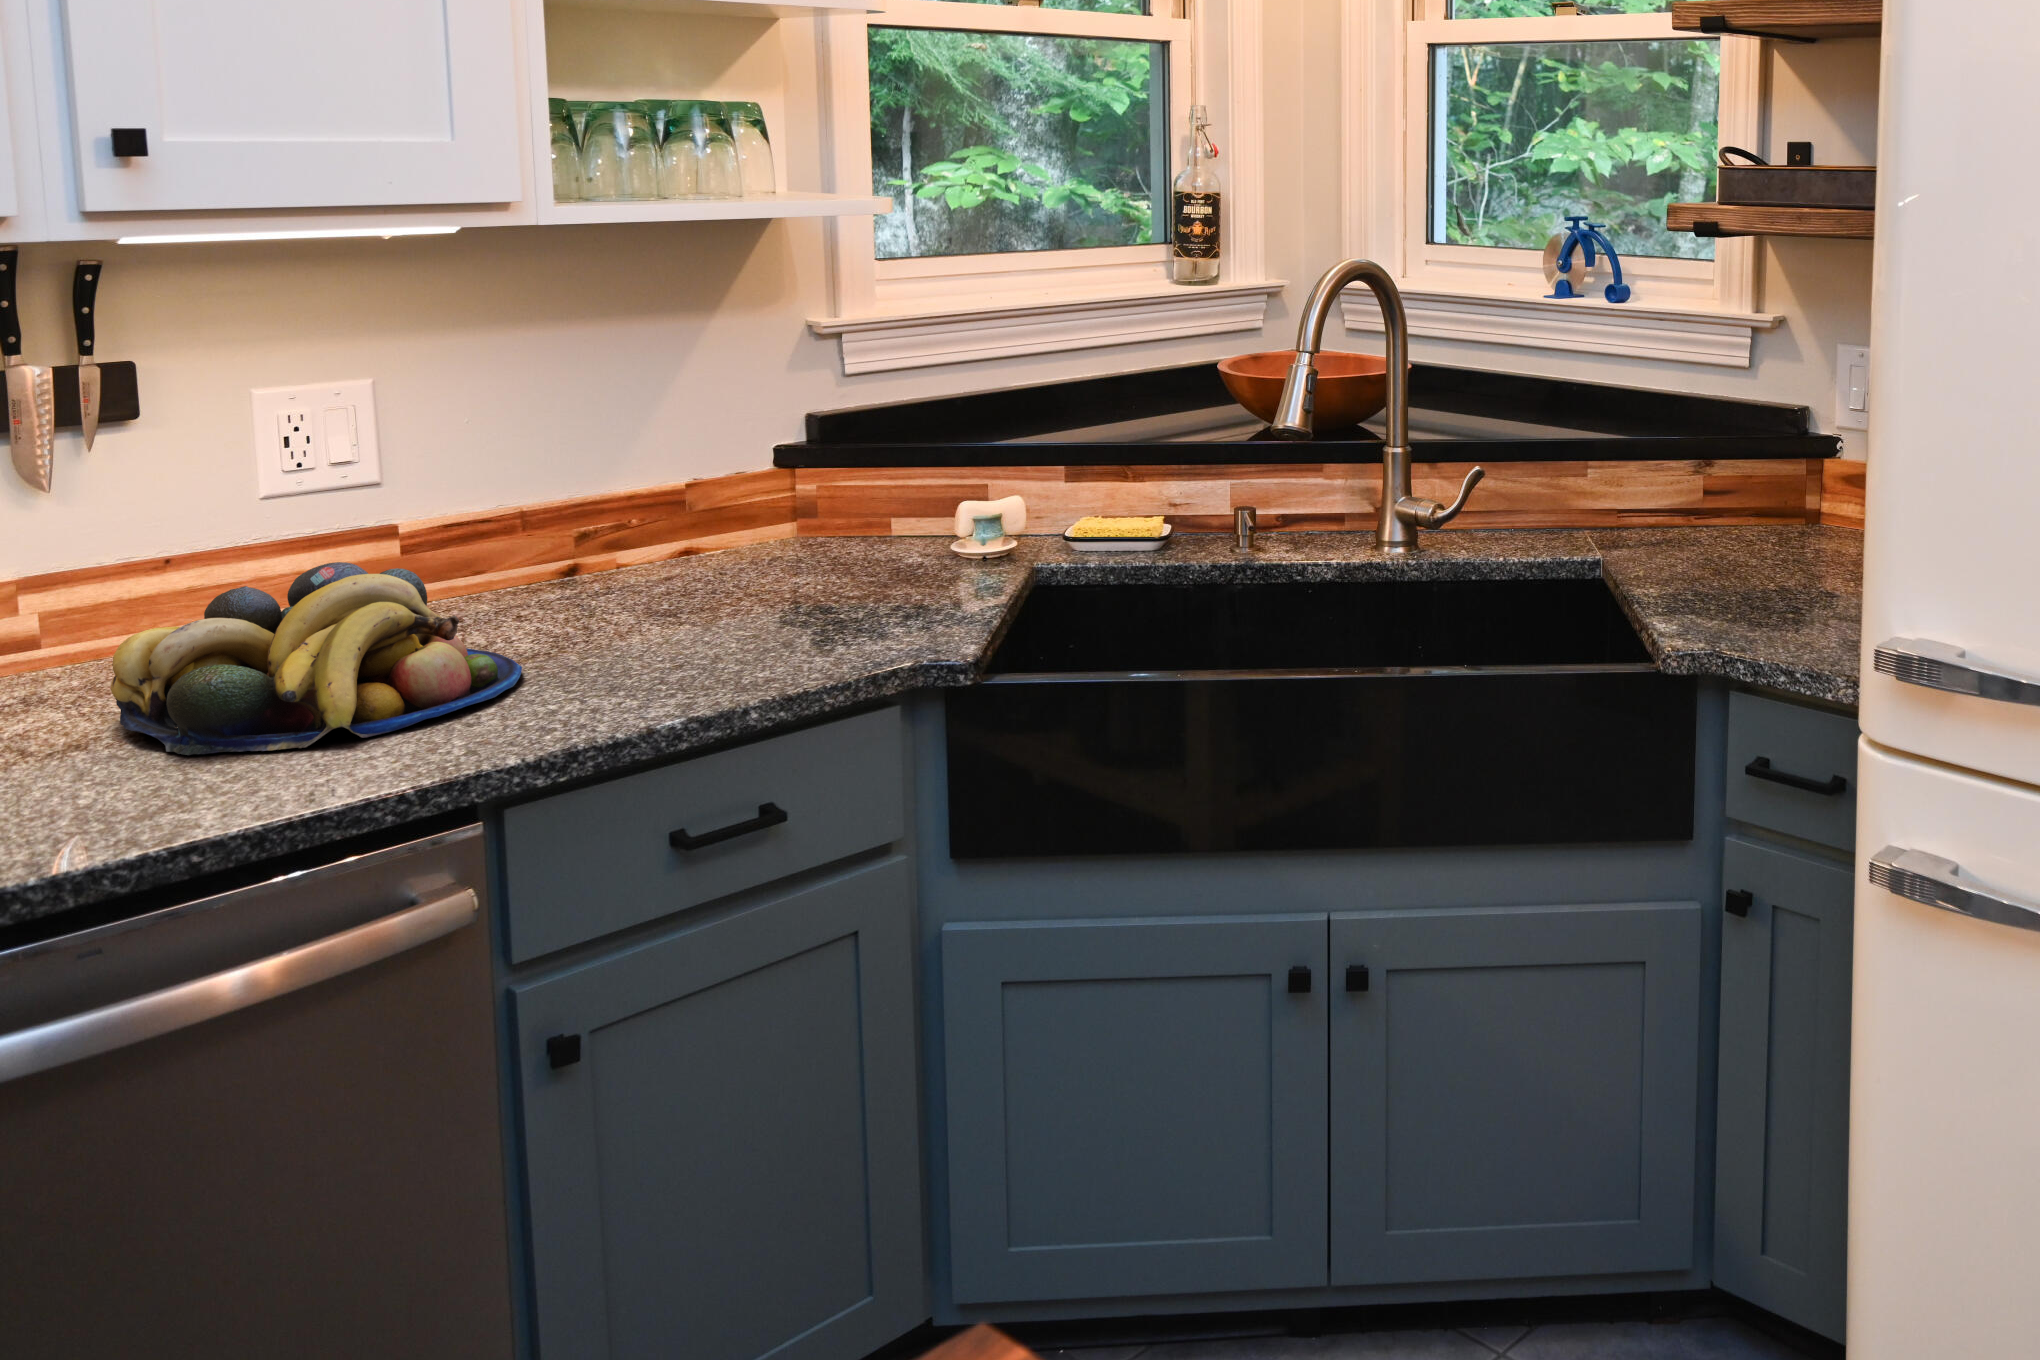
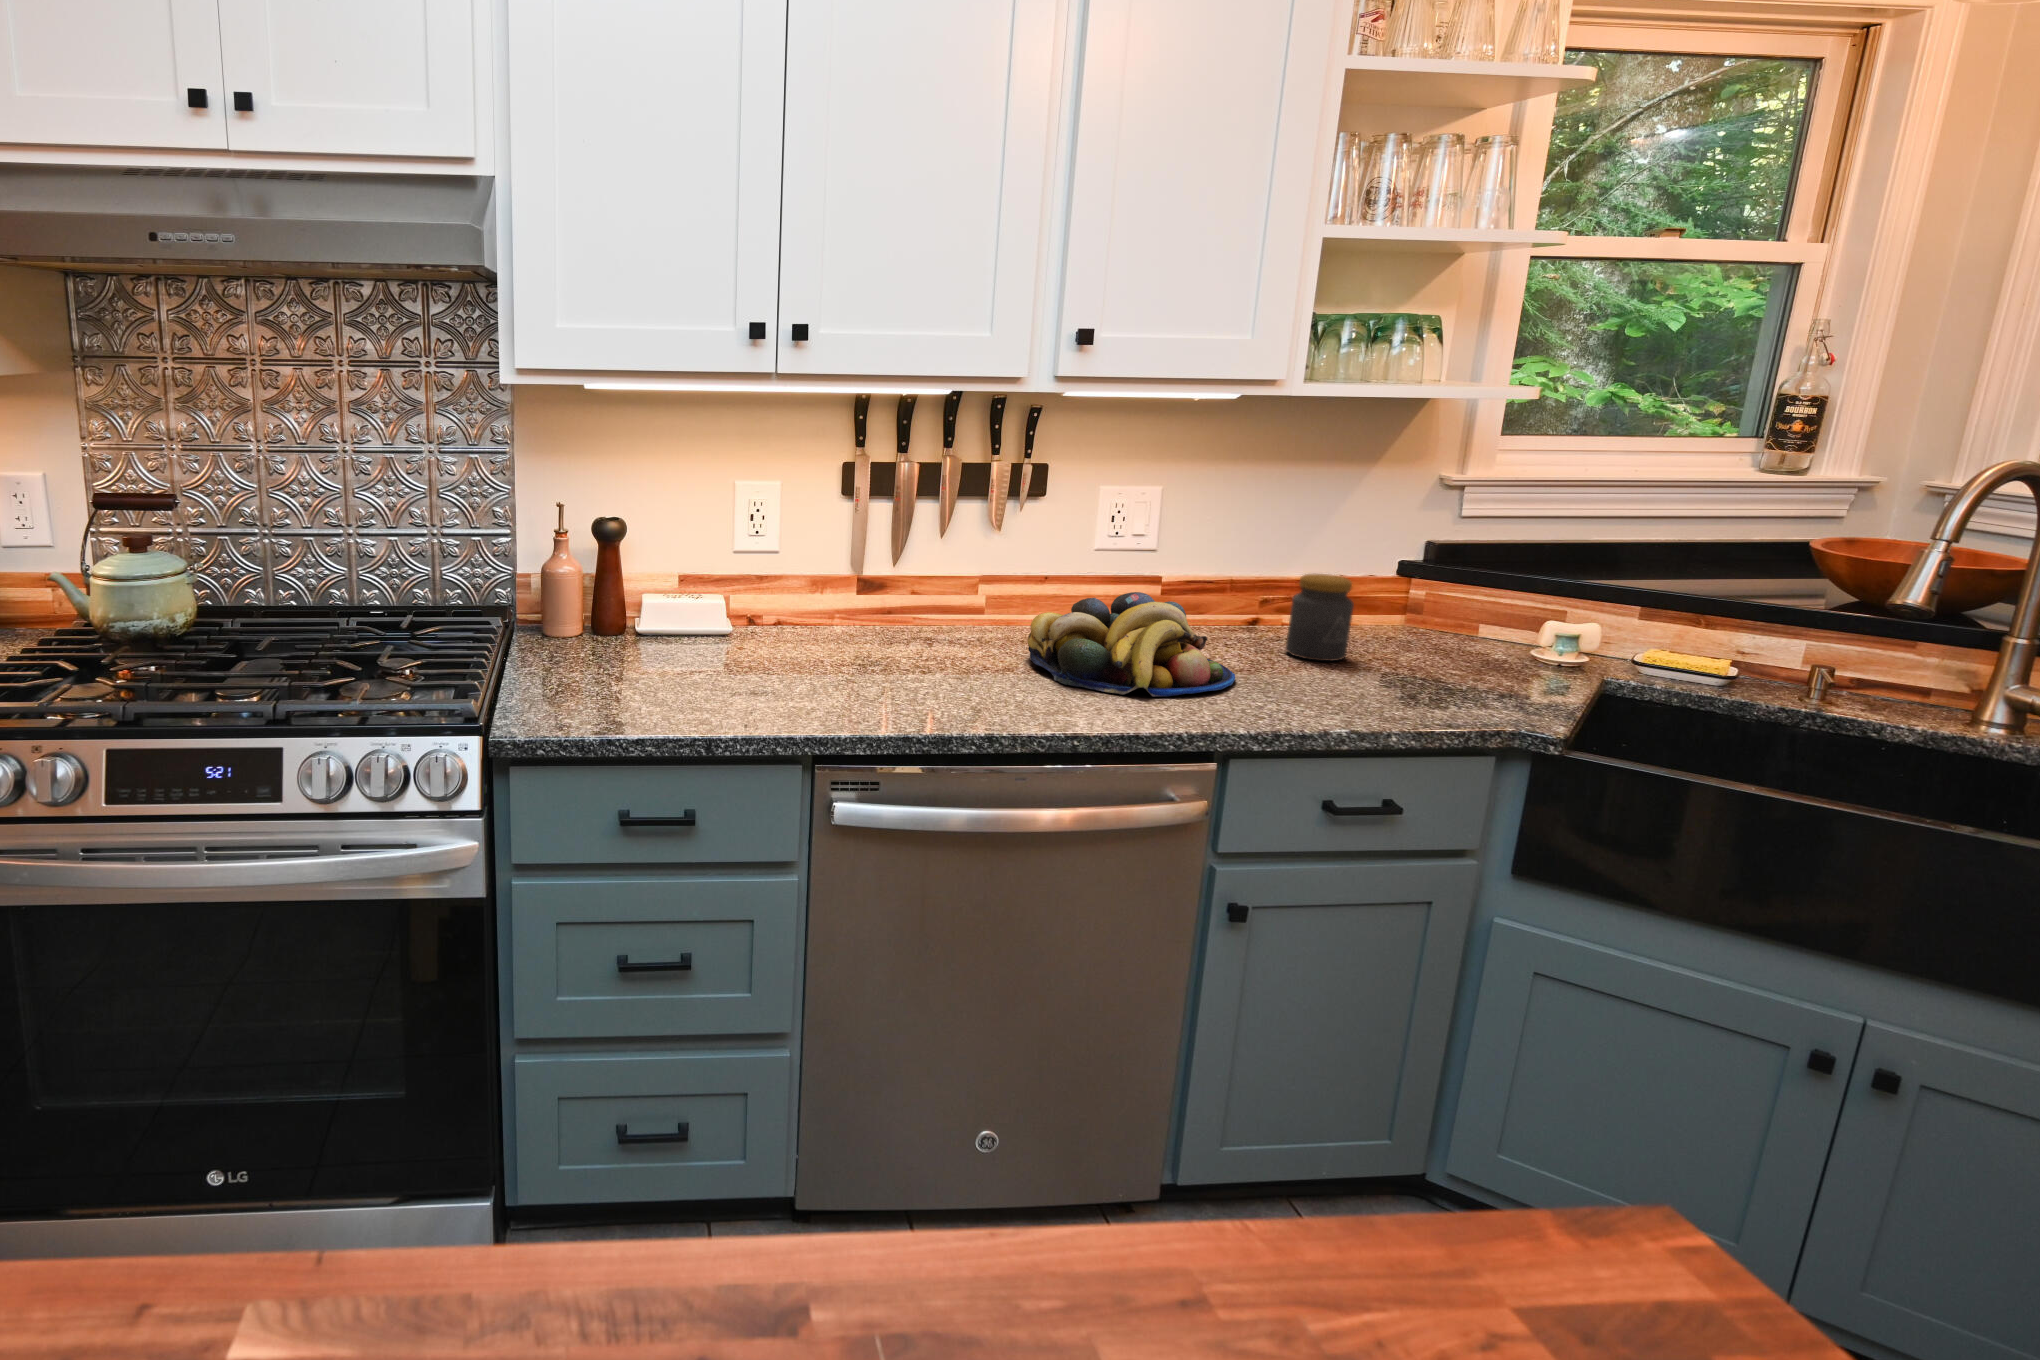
jar: none [613,484,710,618] -> present [1286,574,1354,661]

